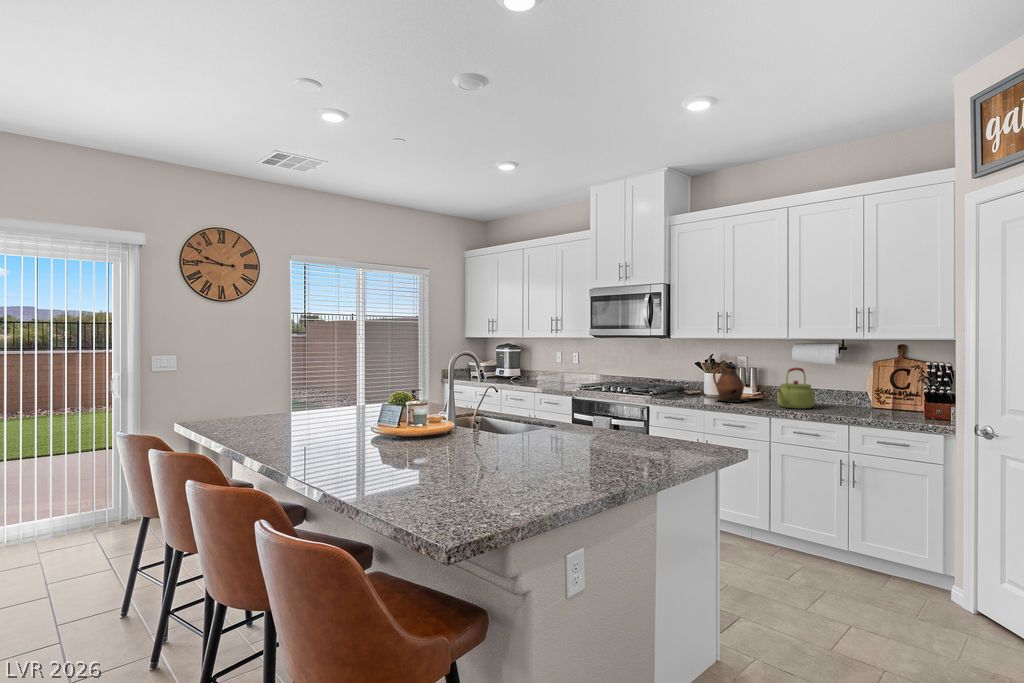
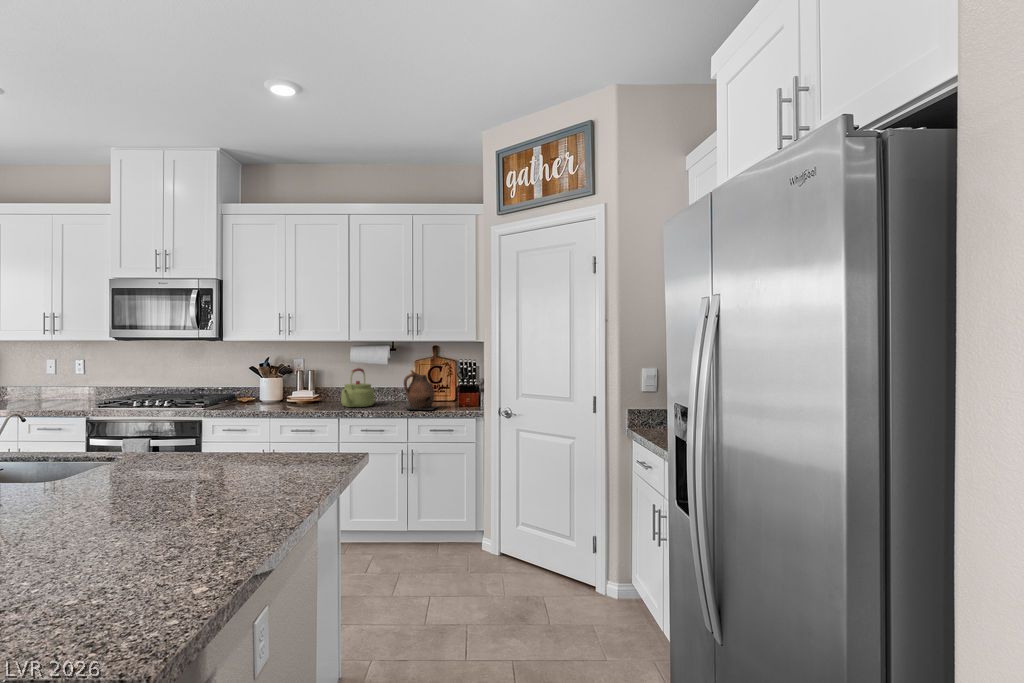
ceramic pitcher: present [713,365,750,402] -> present [404,370,437,410]

